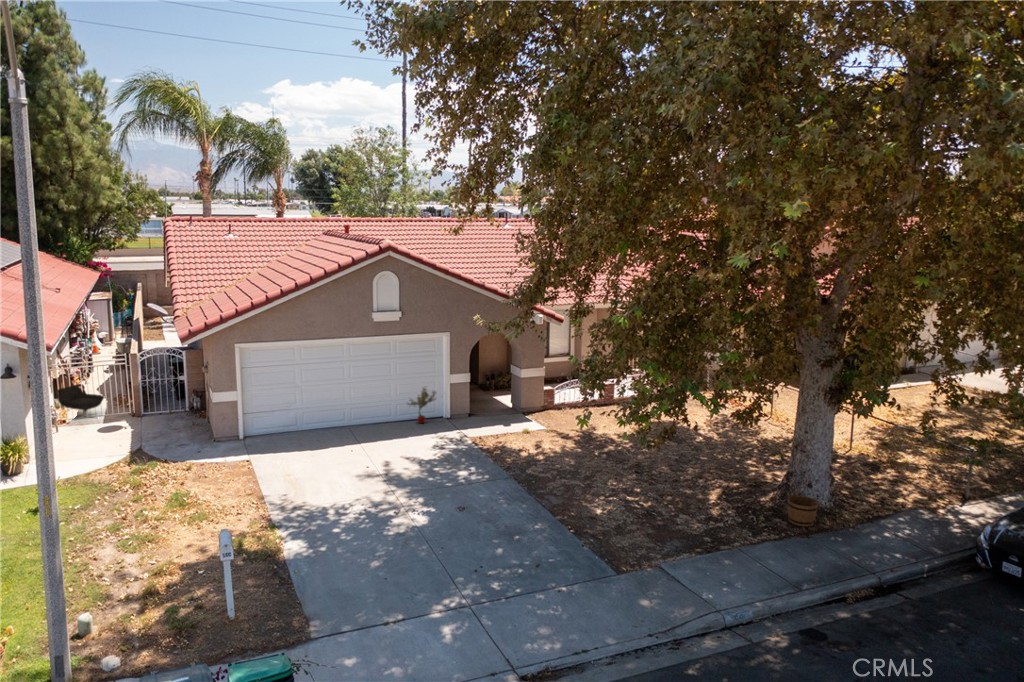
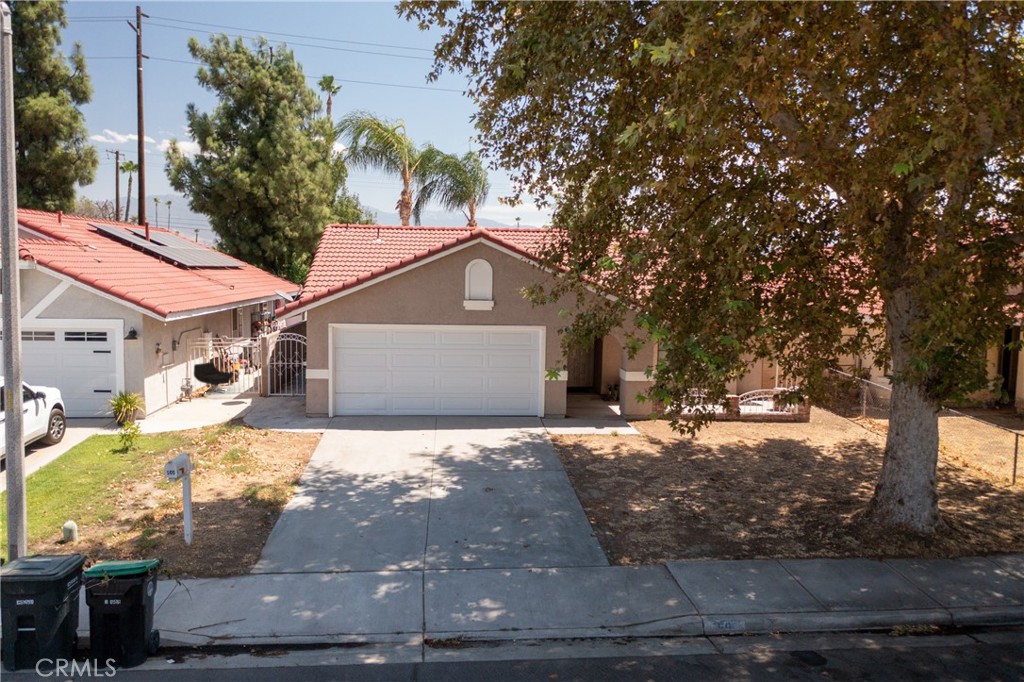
potted tree: present [407,388,436,424] -> none [497,380,529,419]
bucket: present [787,492,819,526] -> none [868,509,909,552]

